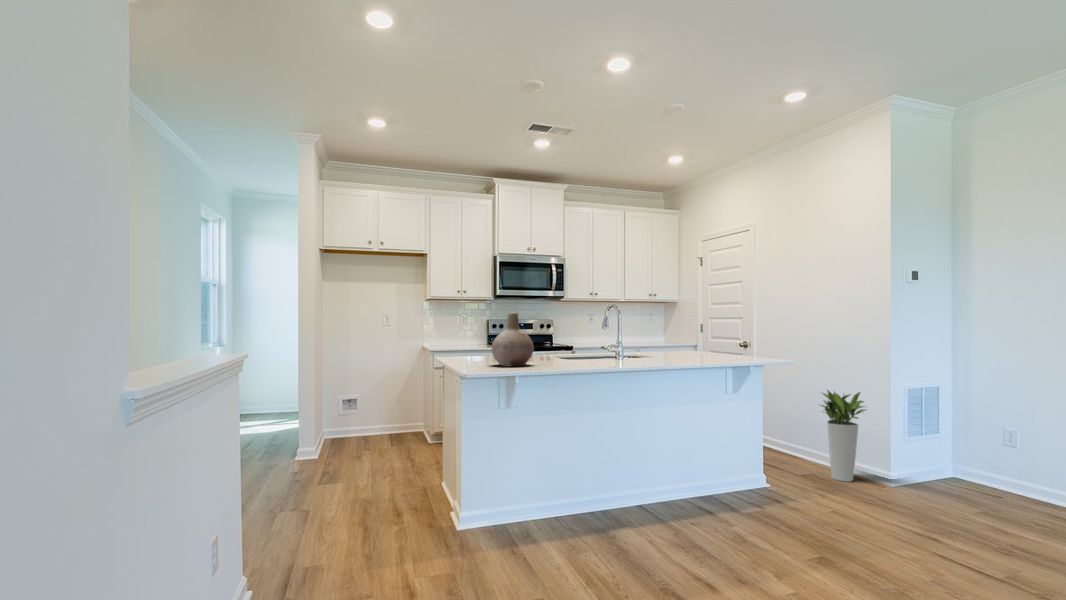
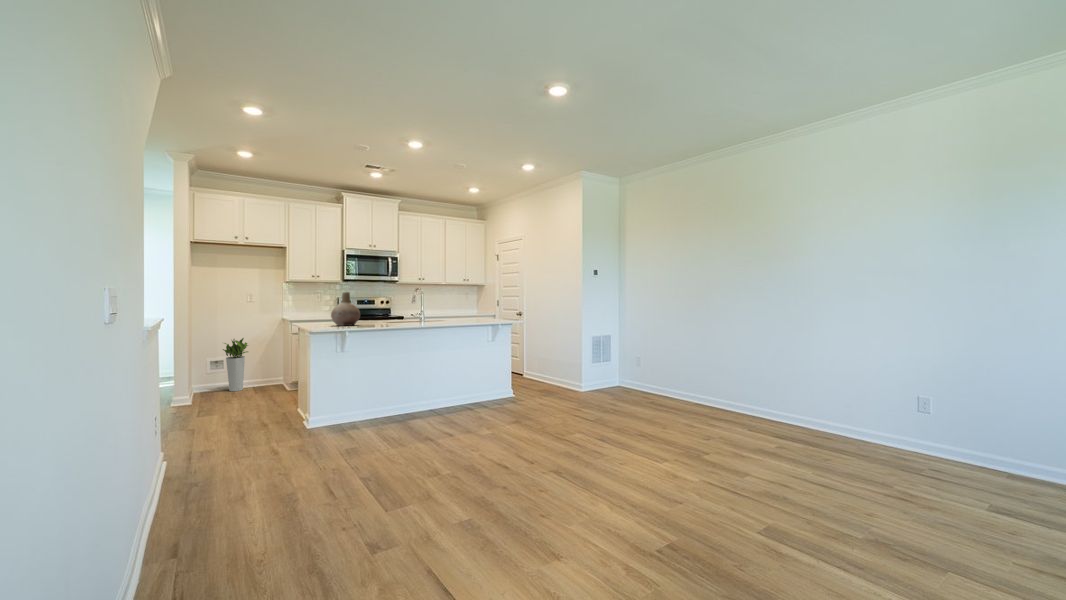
planter: present [821,390,865,482] -> present [223,338,248,391]

